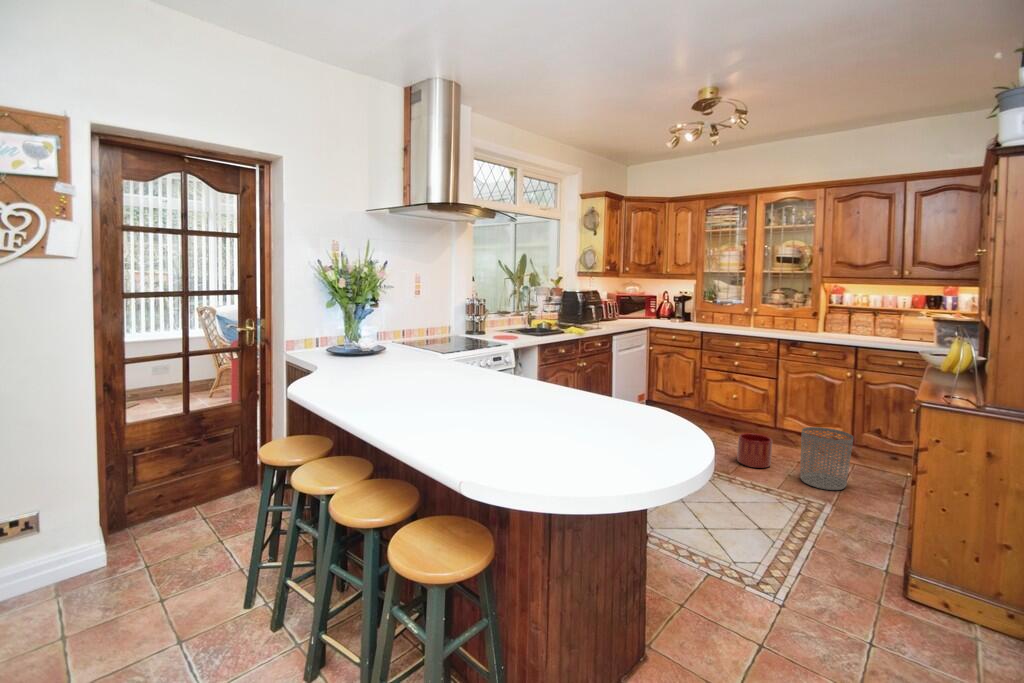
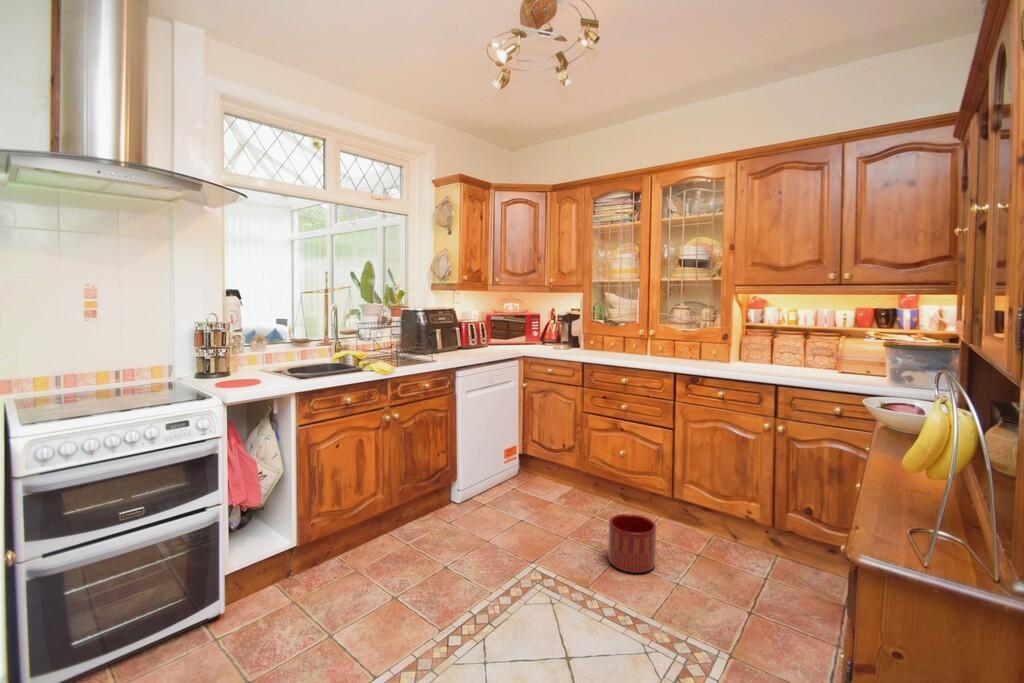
waste bin: present [800,427,853,490] -> none [691,512,767,623]

